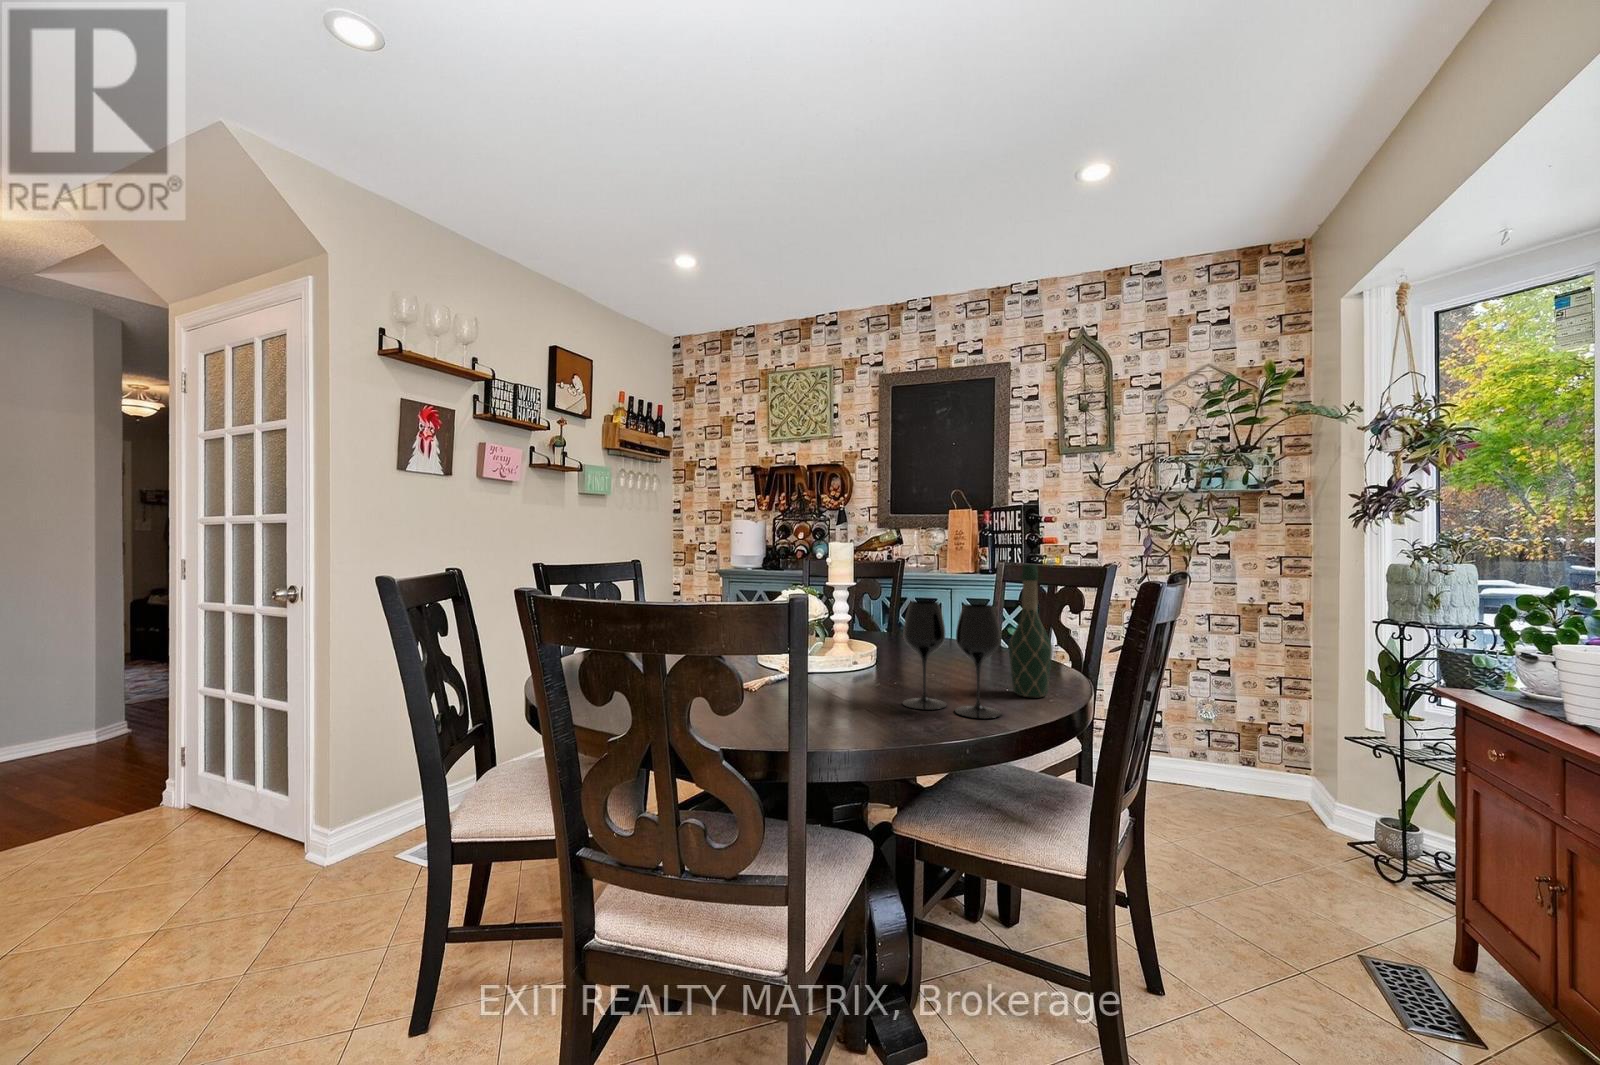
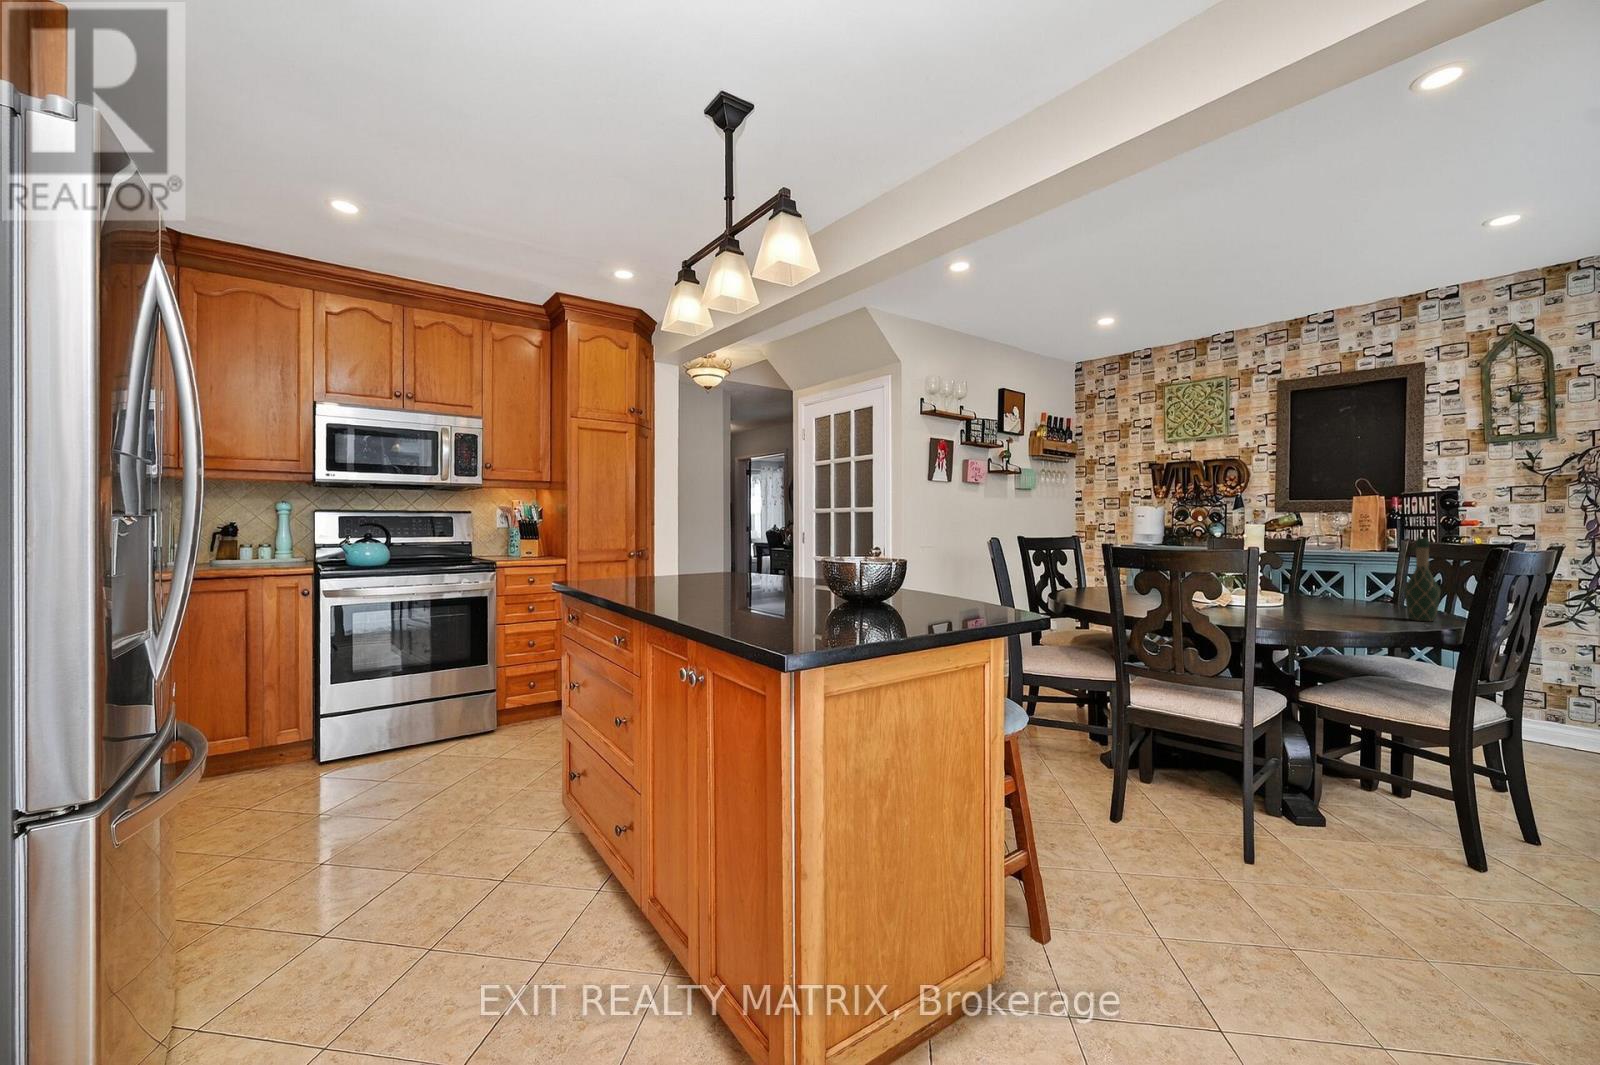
wine glass: present [903,601,1002,719] -> none [1321,558,1396,625]

